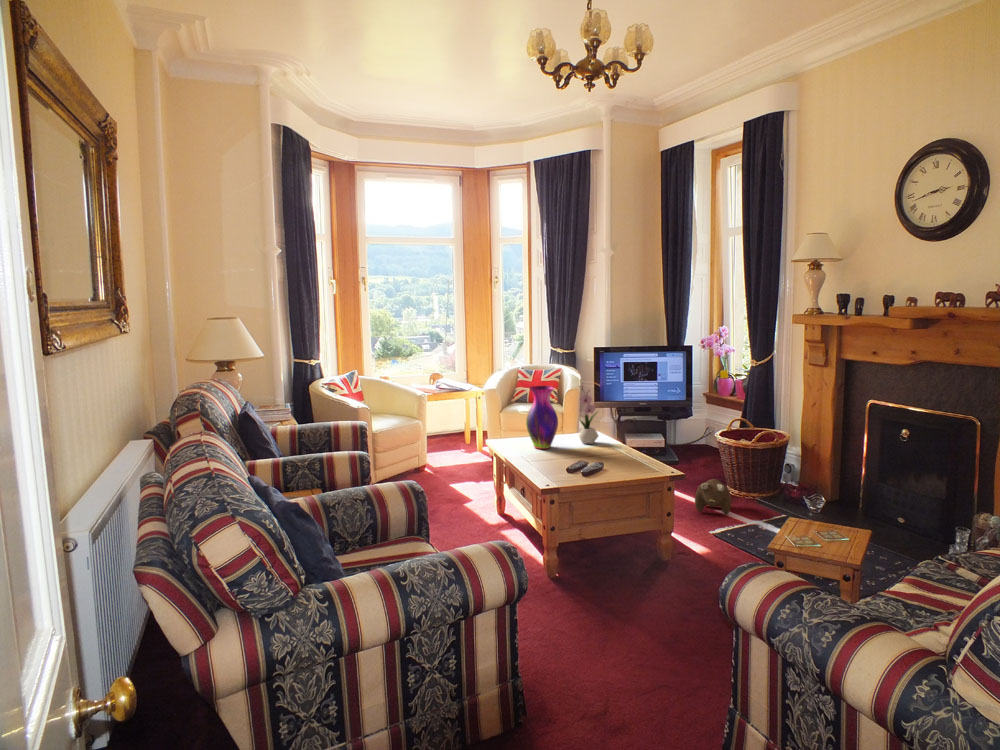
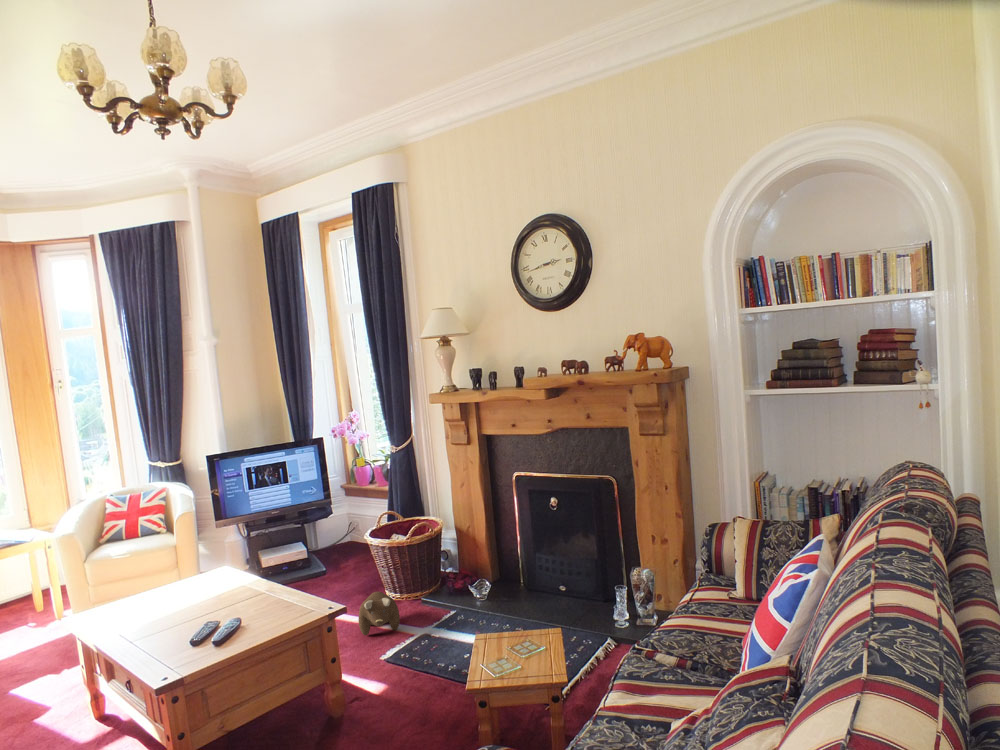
vase: present [526,386,558,449] -> none [118,525,169,617]
flower arrangement: present [579,386,599,444] -> none [194,515,229,591]

